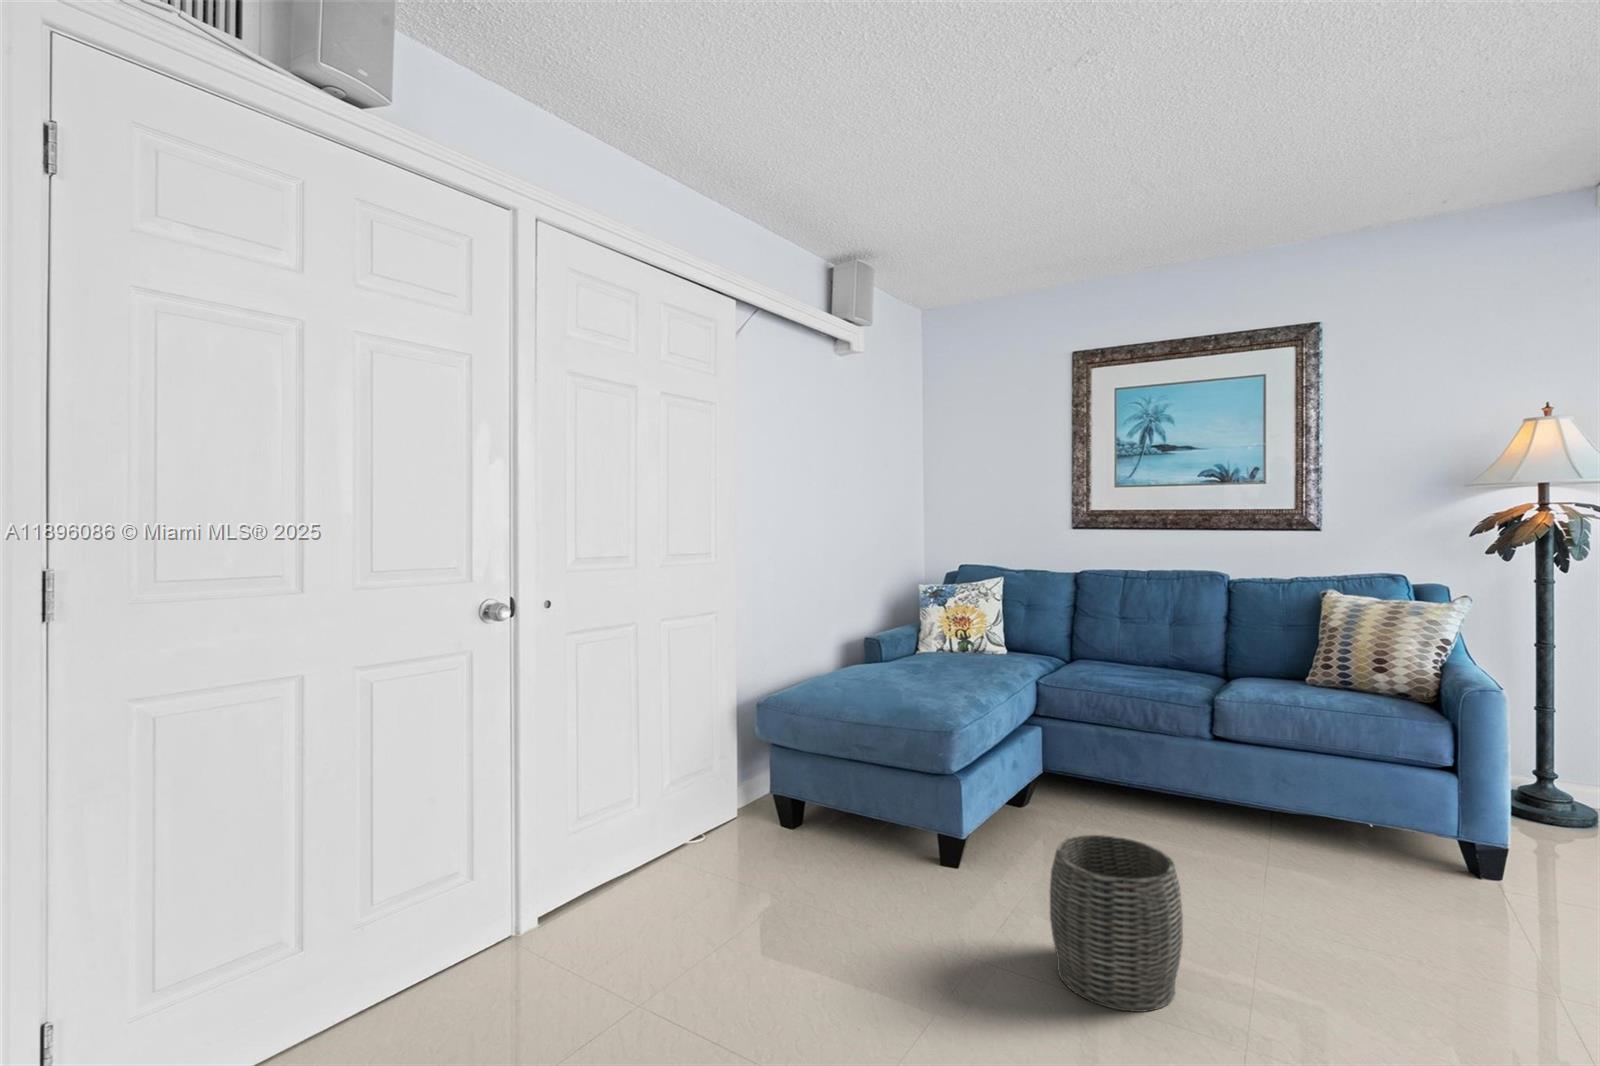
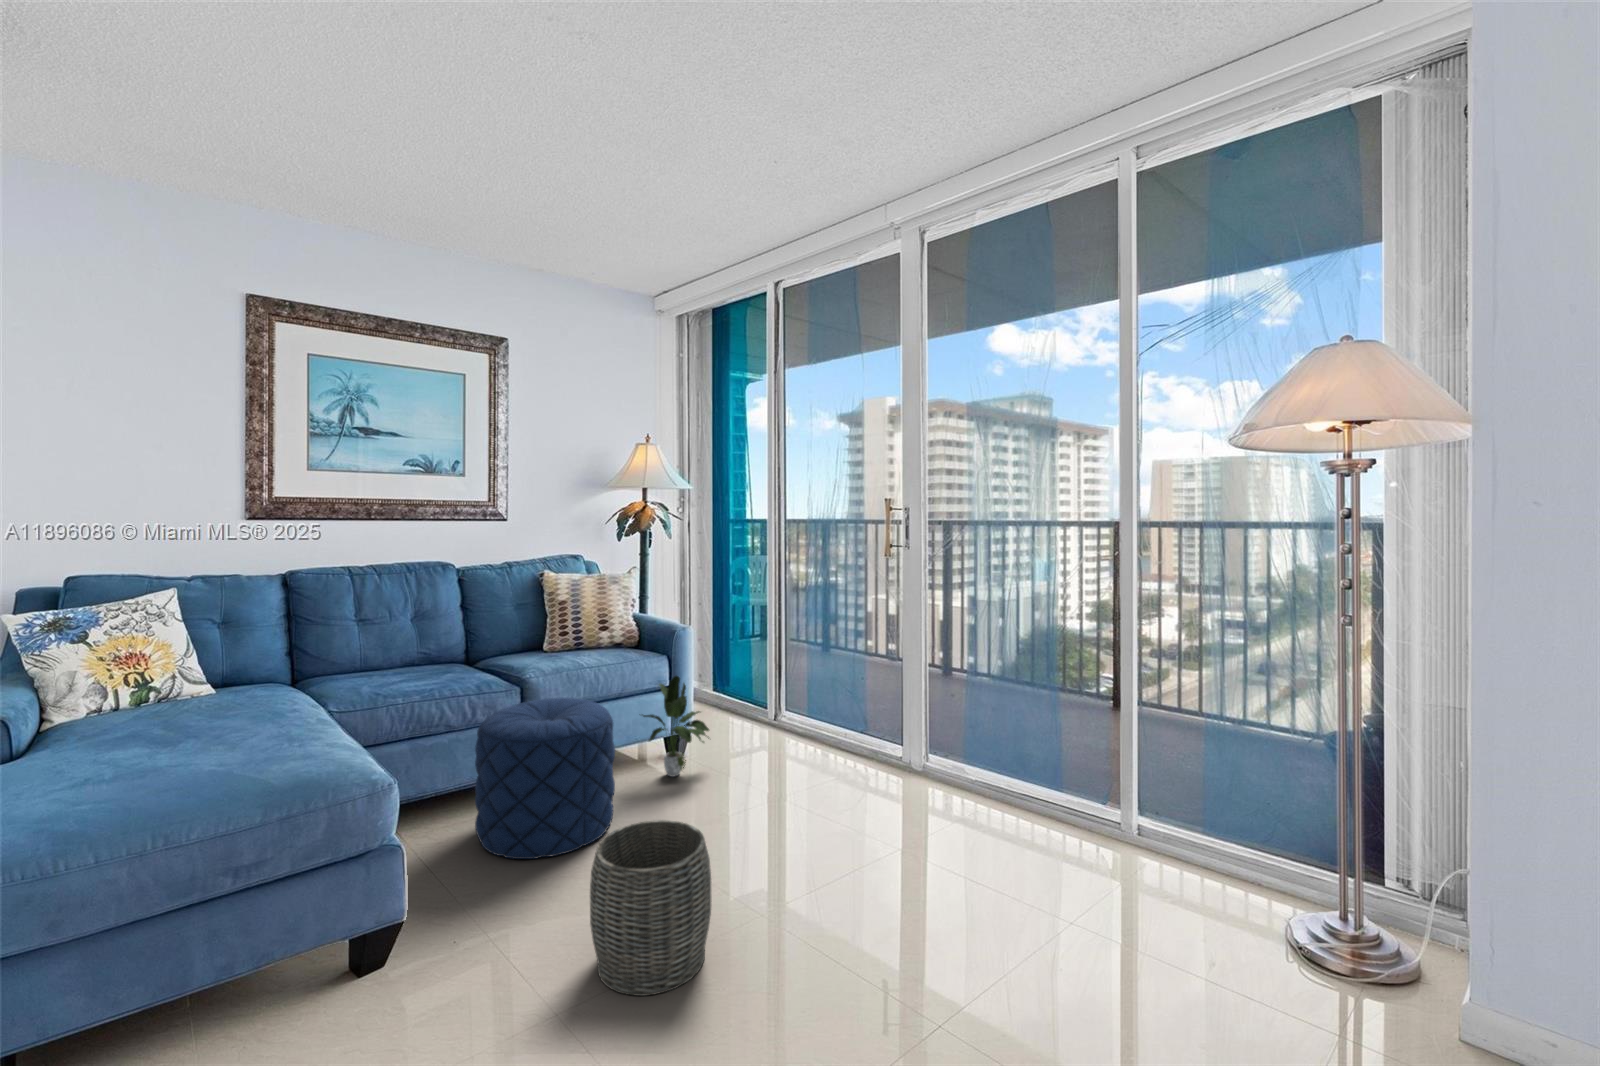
pouf: none [1126,719,1284,887] -> present [475,698,615,859]
potted plant: none [1368,748,1507,890] -> present [643,676,709,777]

